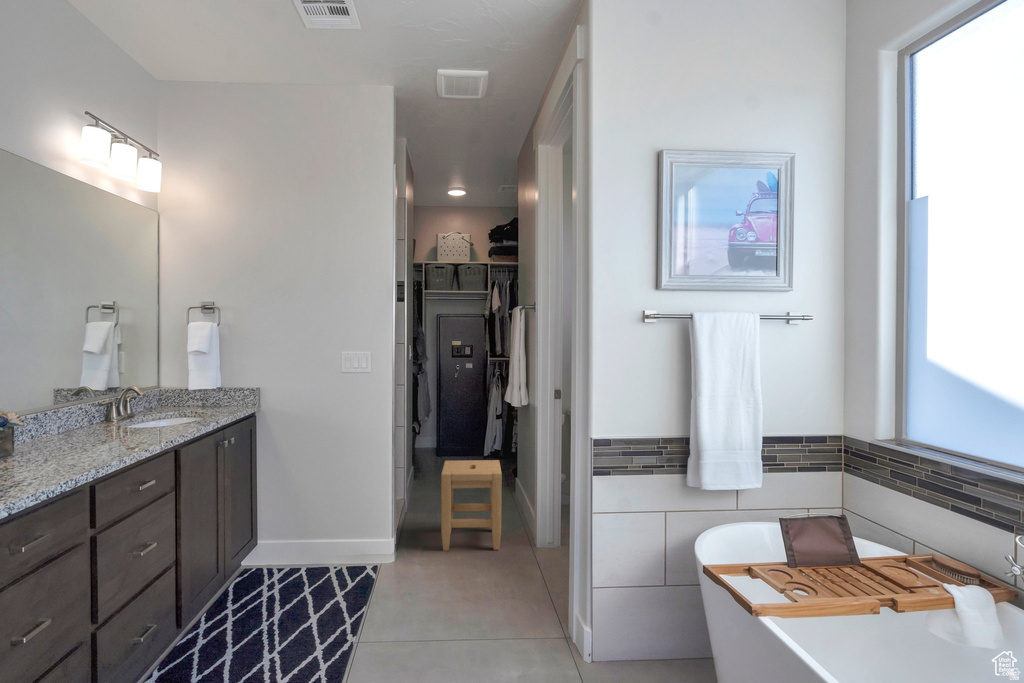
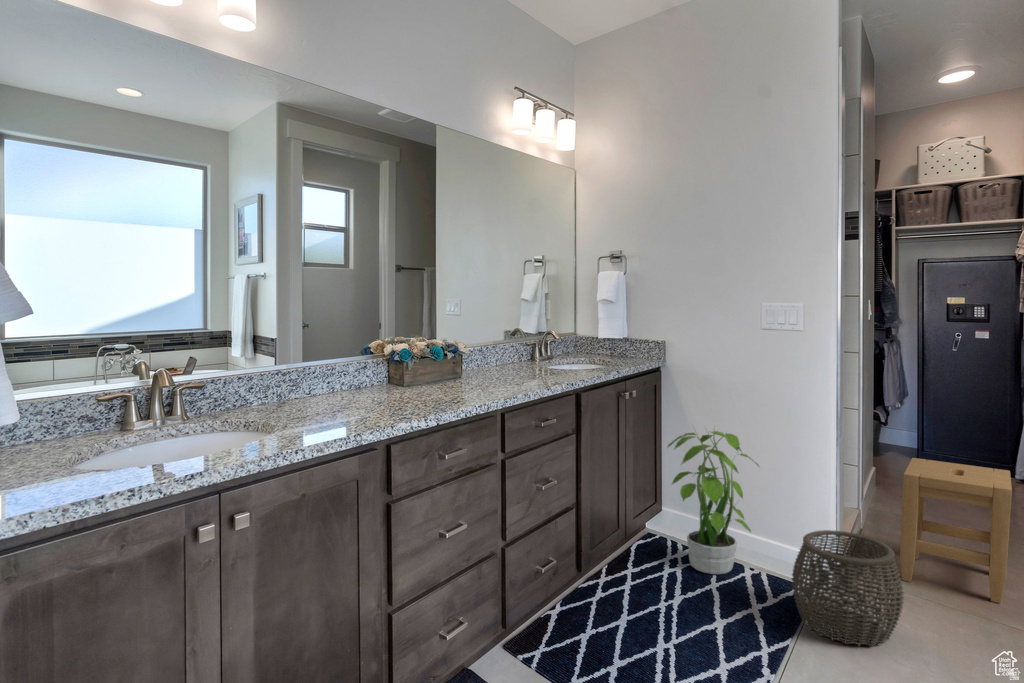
potted plant: none [261,459,343,589] -> present [667,429,759,574]
woven basket: none [373,526,448,612] -> present [792,530,904,646]

